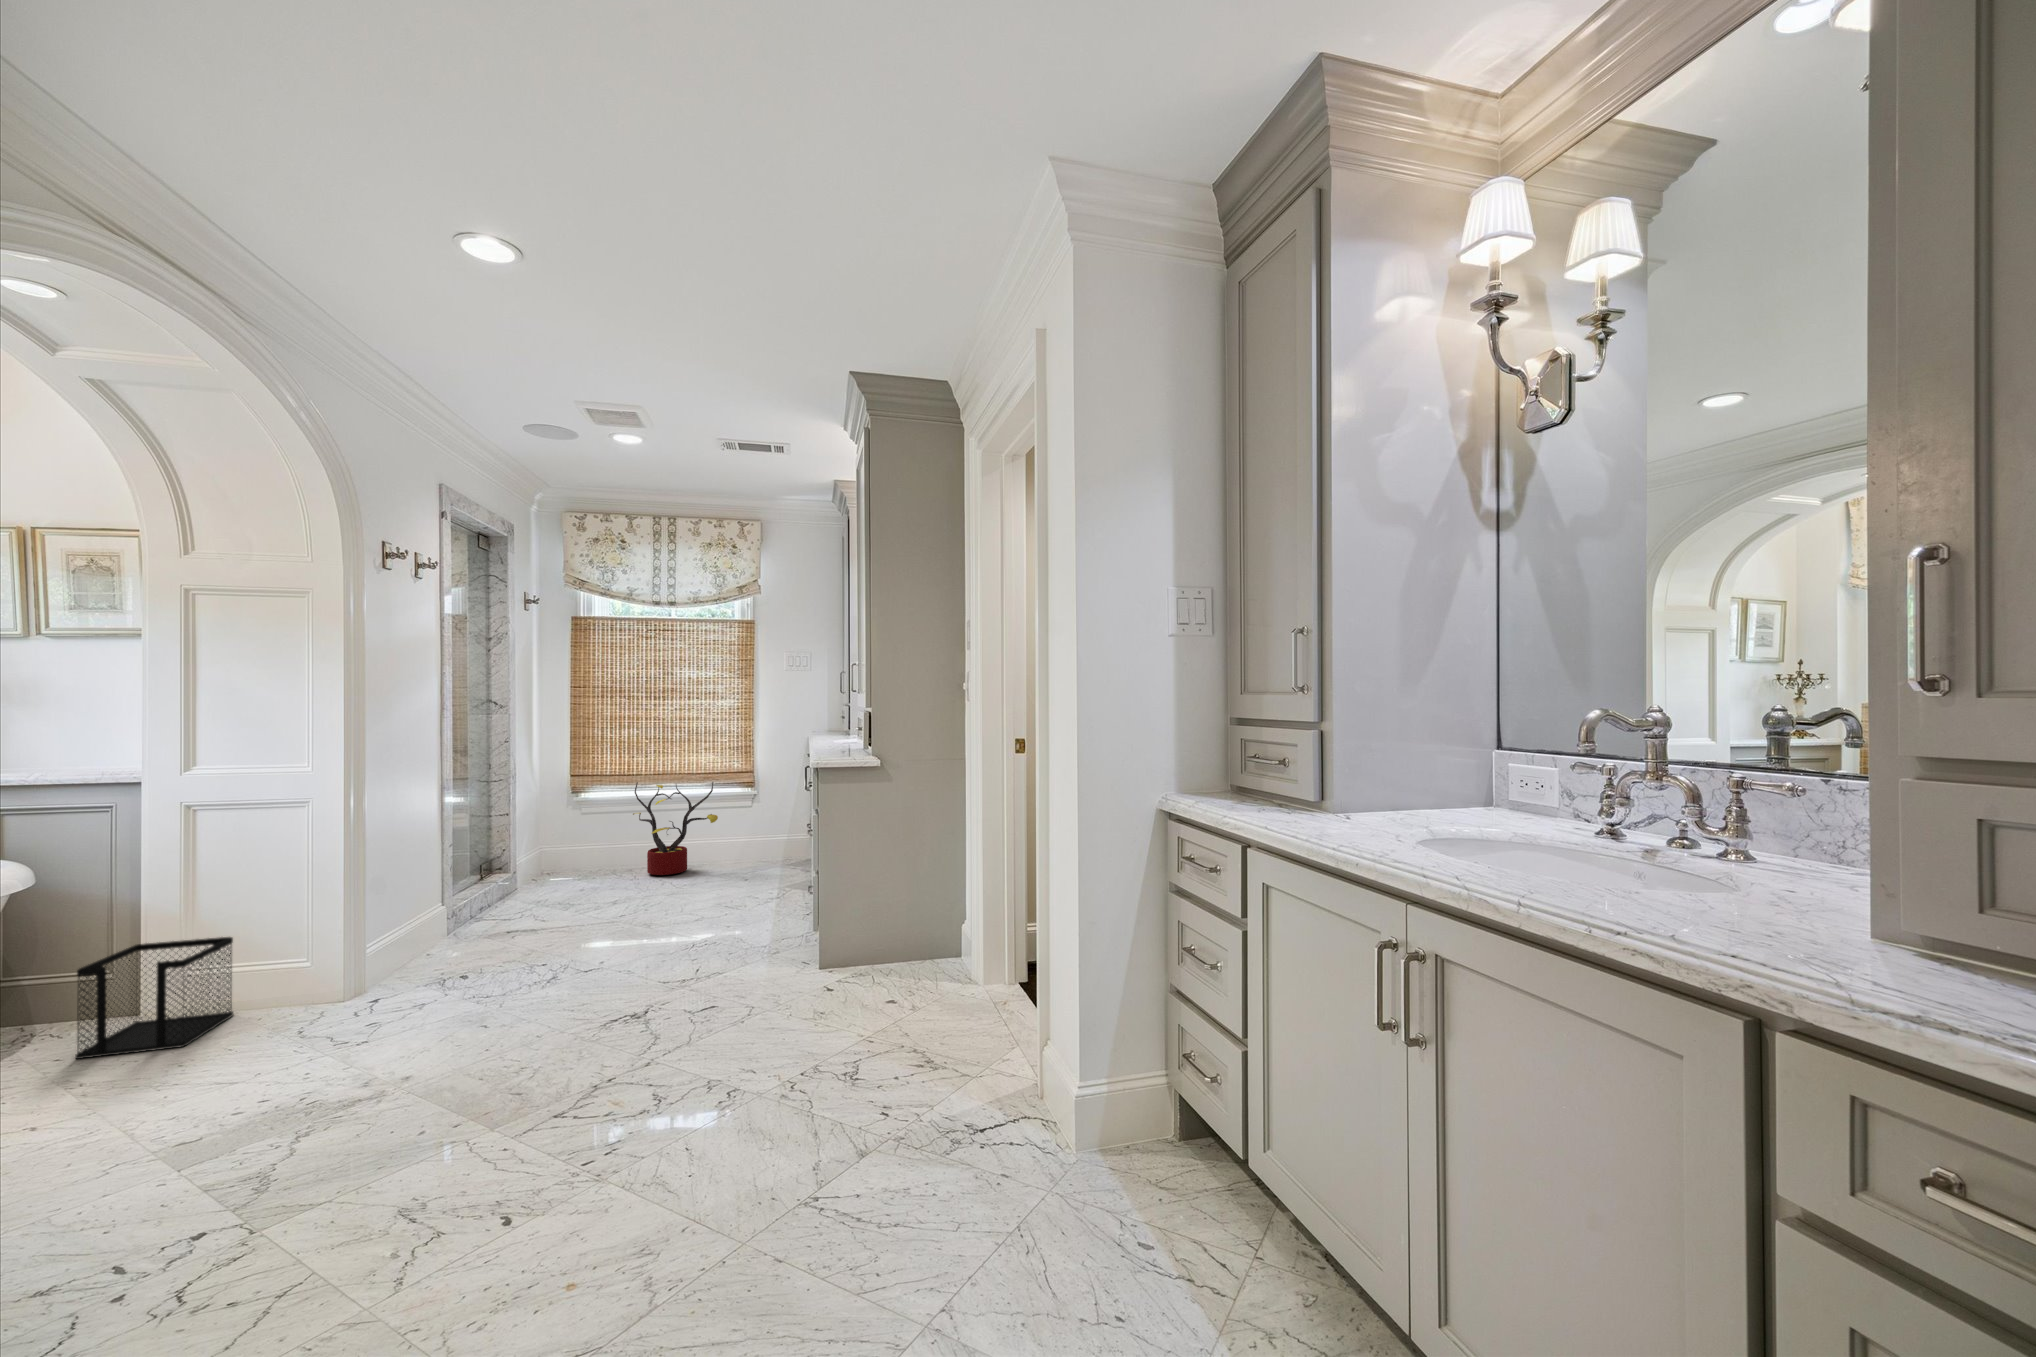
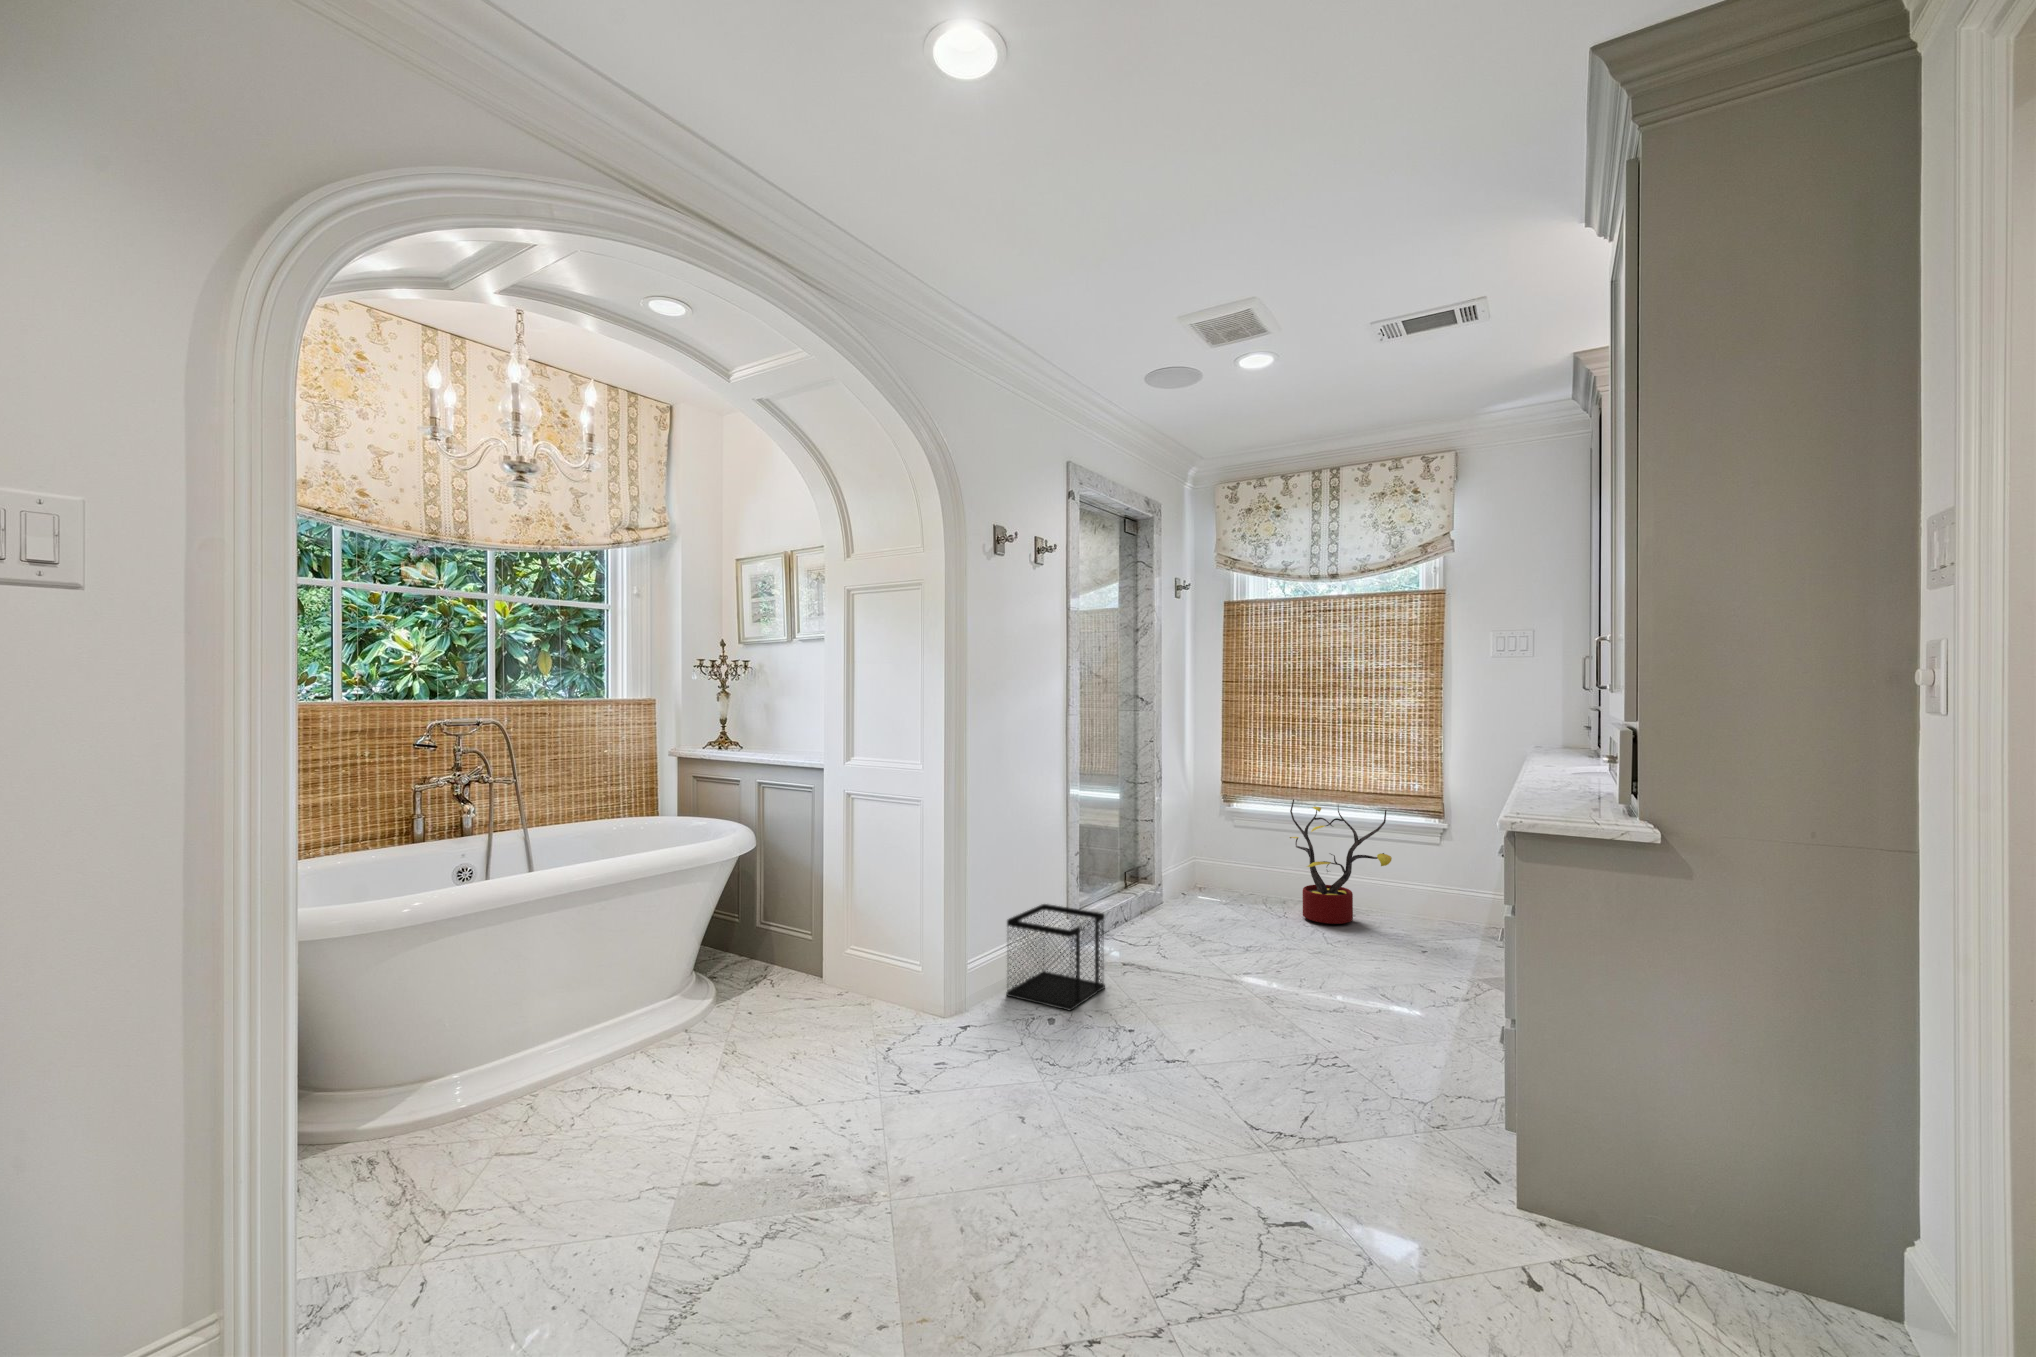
wastebasket: present [75,937,233,1059] -> present [1006,904,1105,1011]

